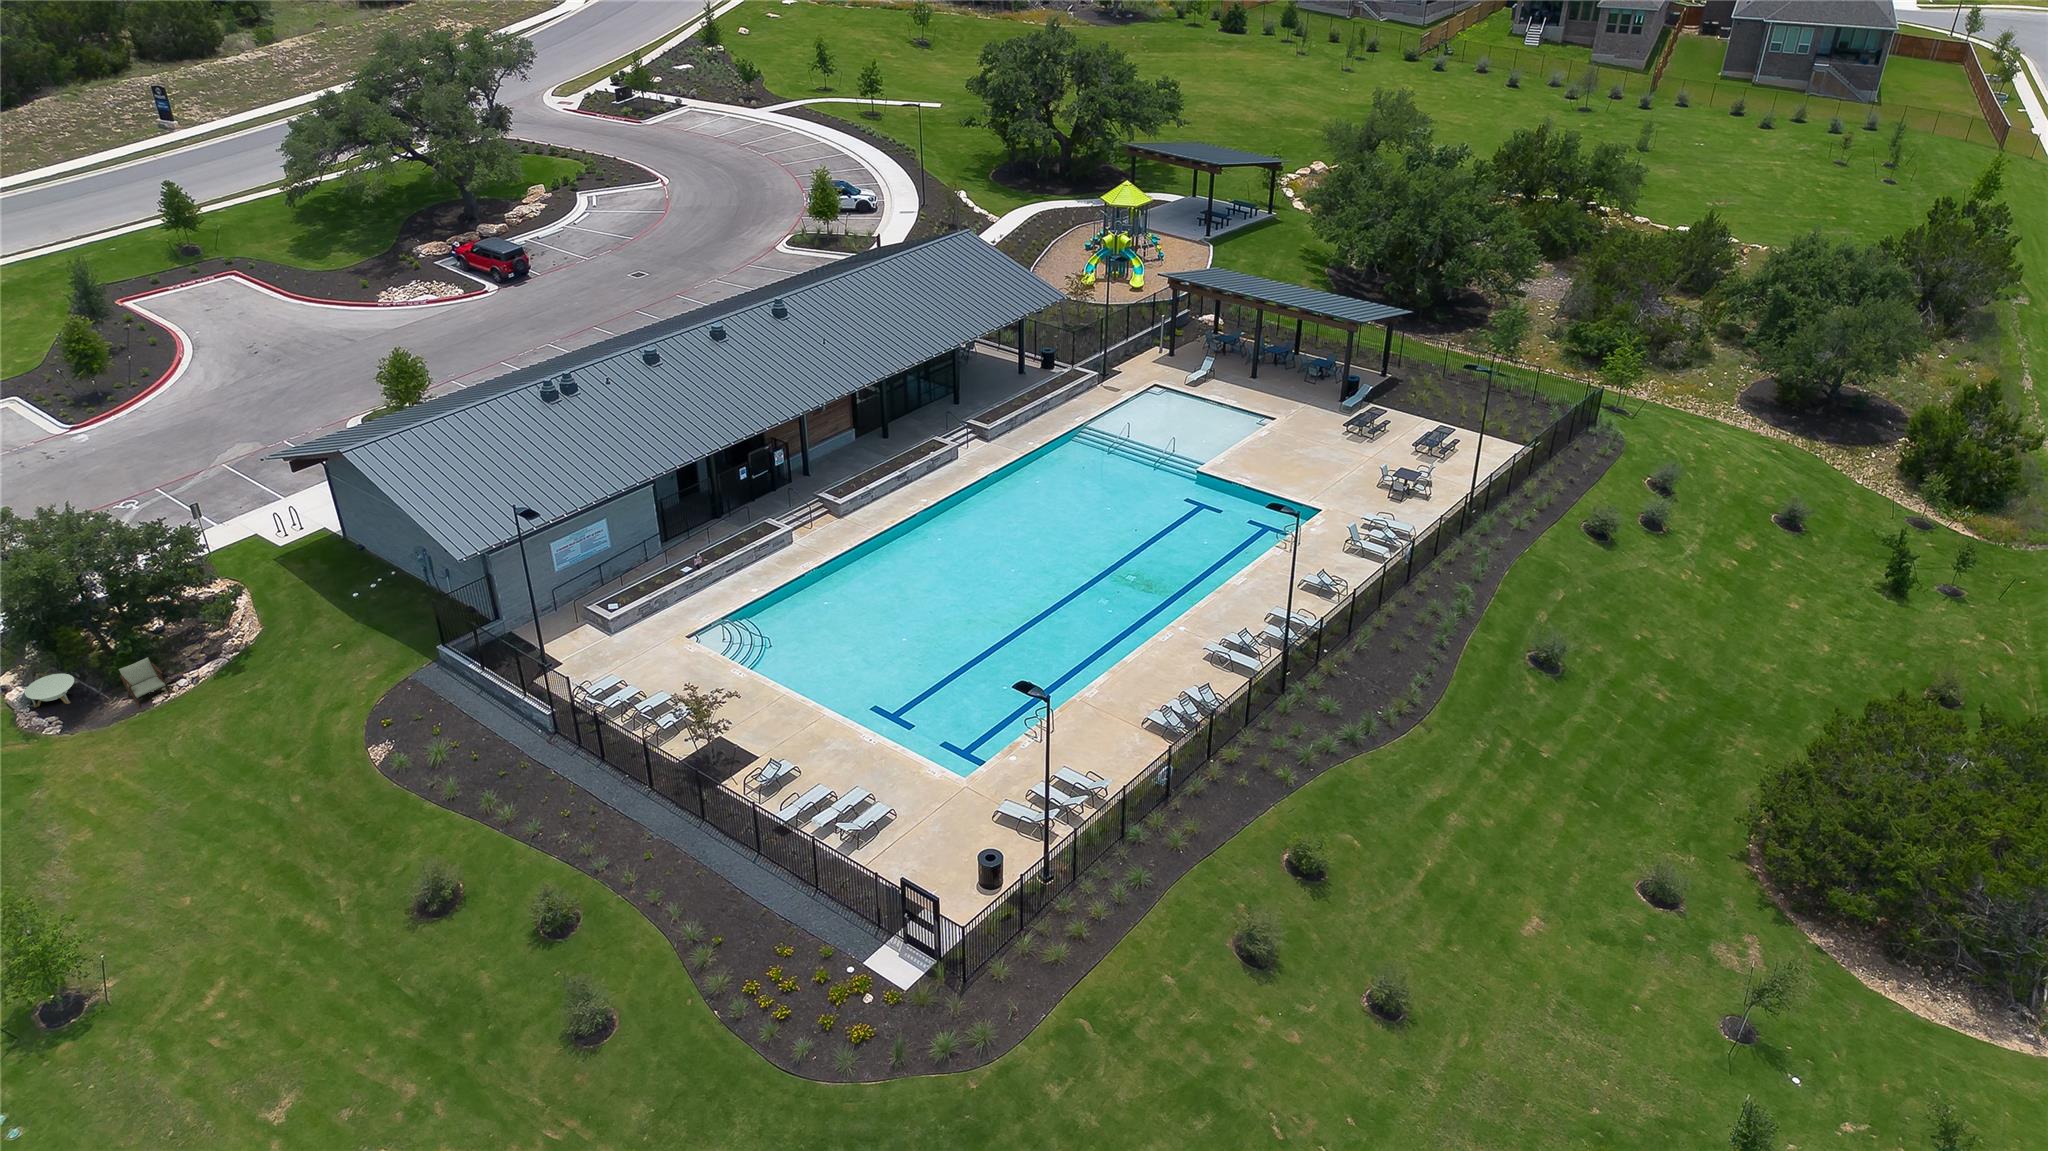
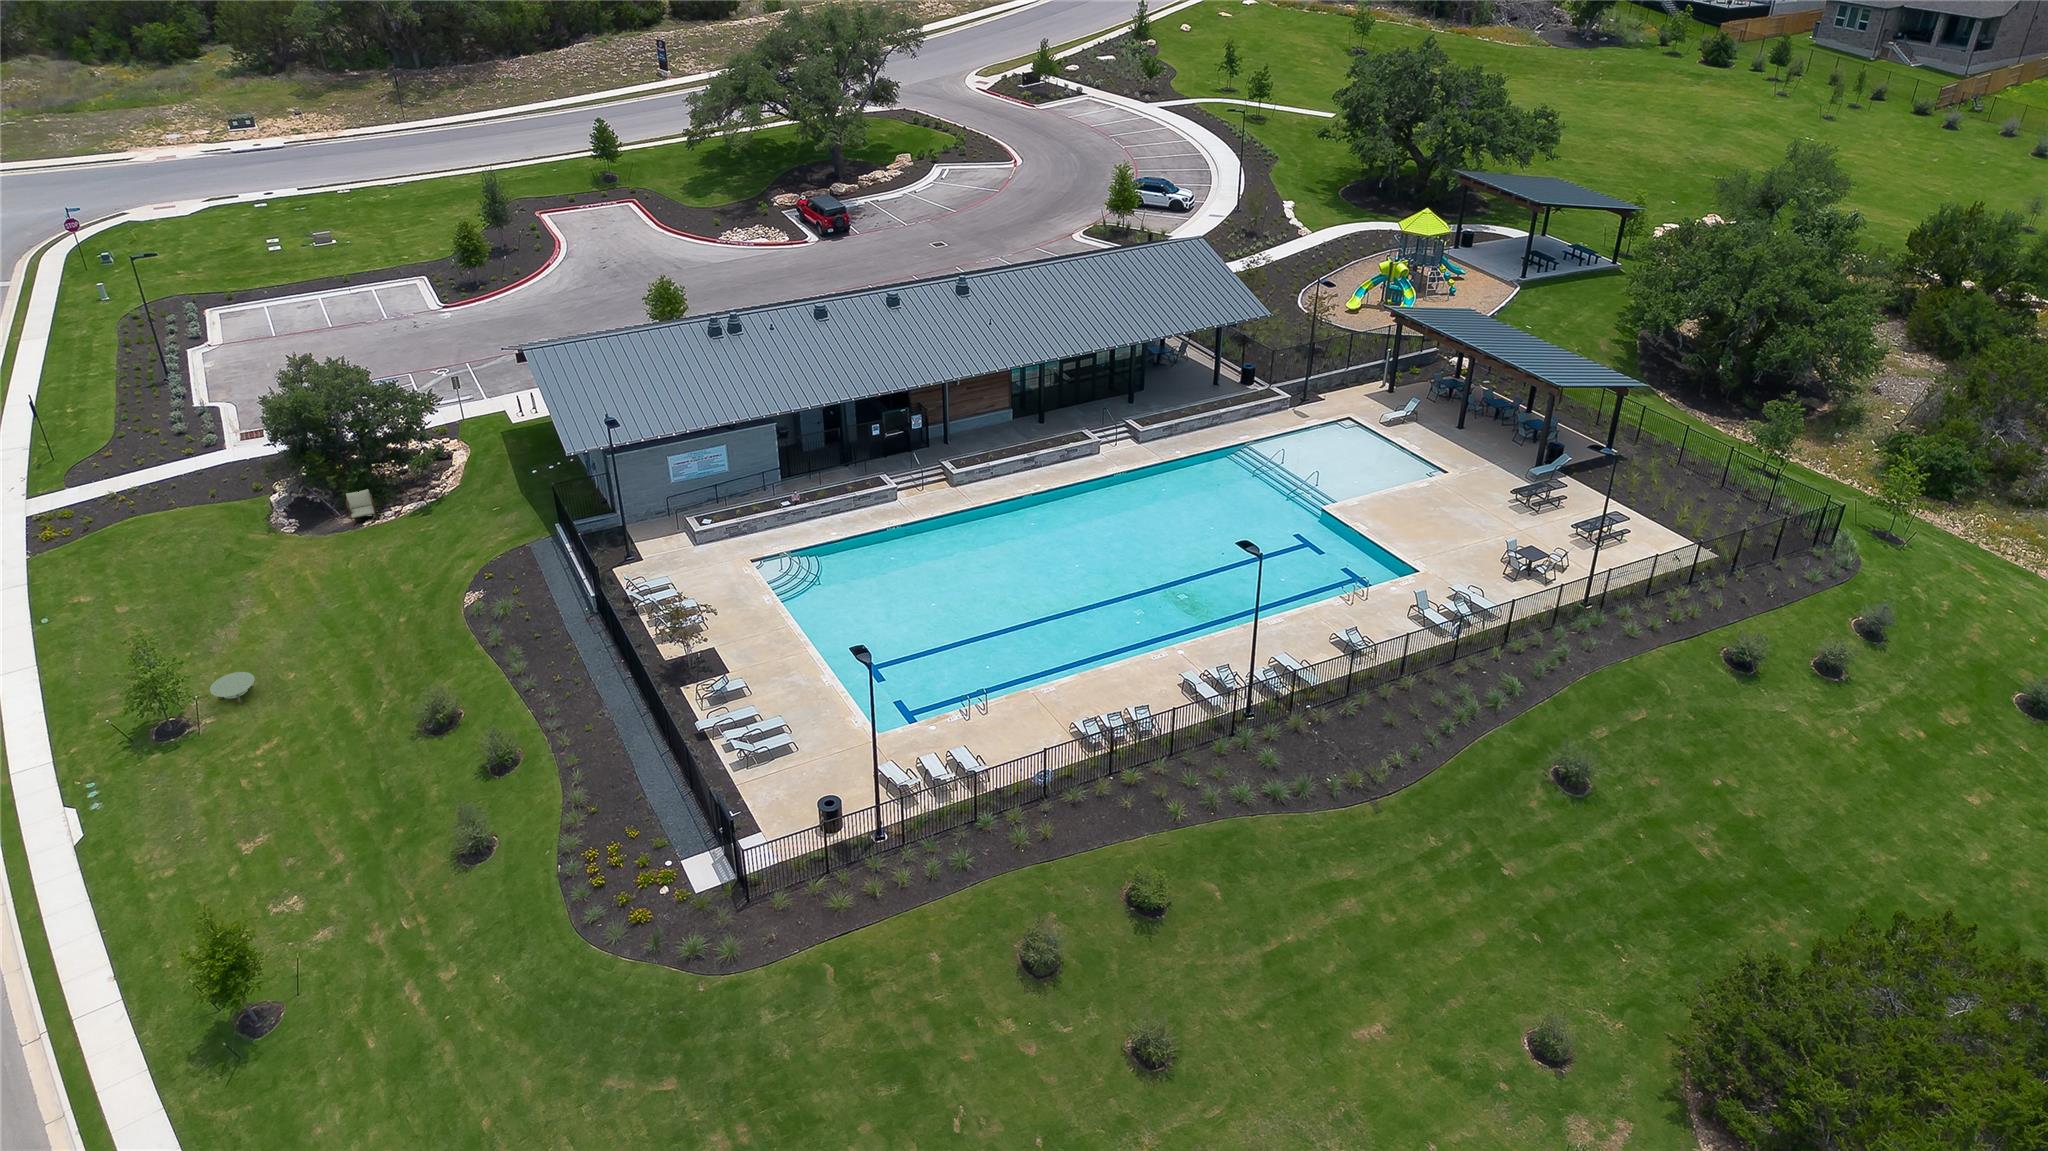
round table: present [25,674,74,707] -> present [210,672,255,706]

